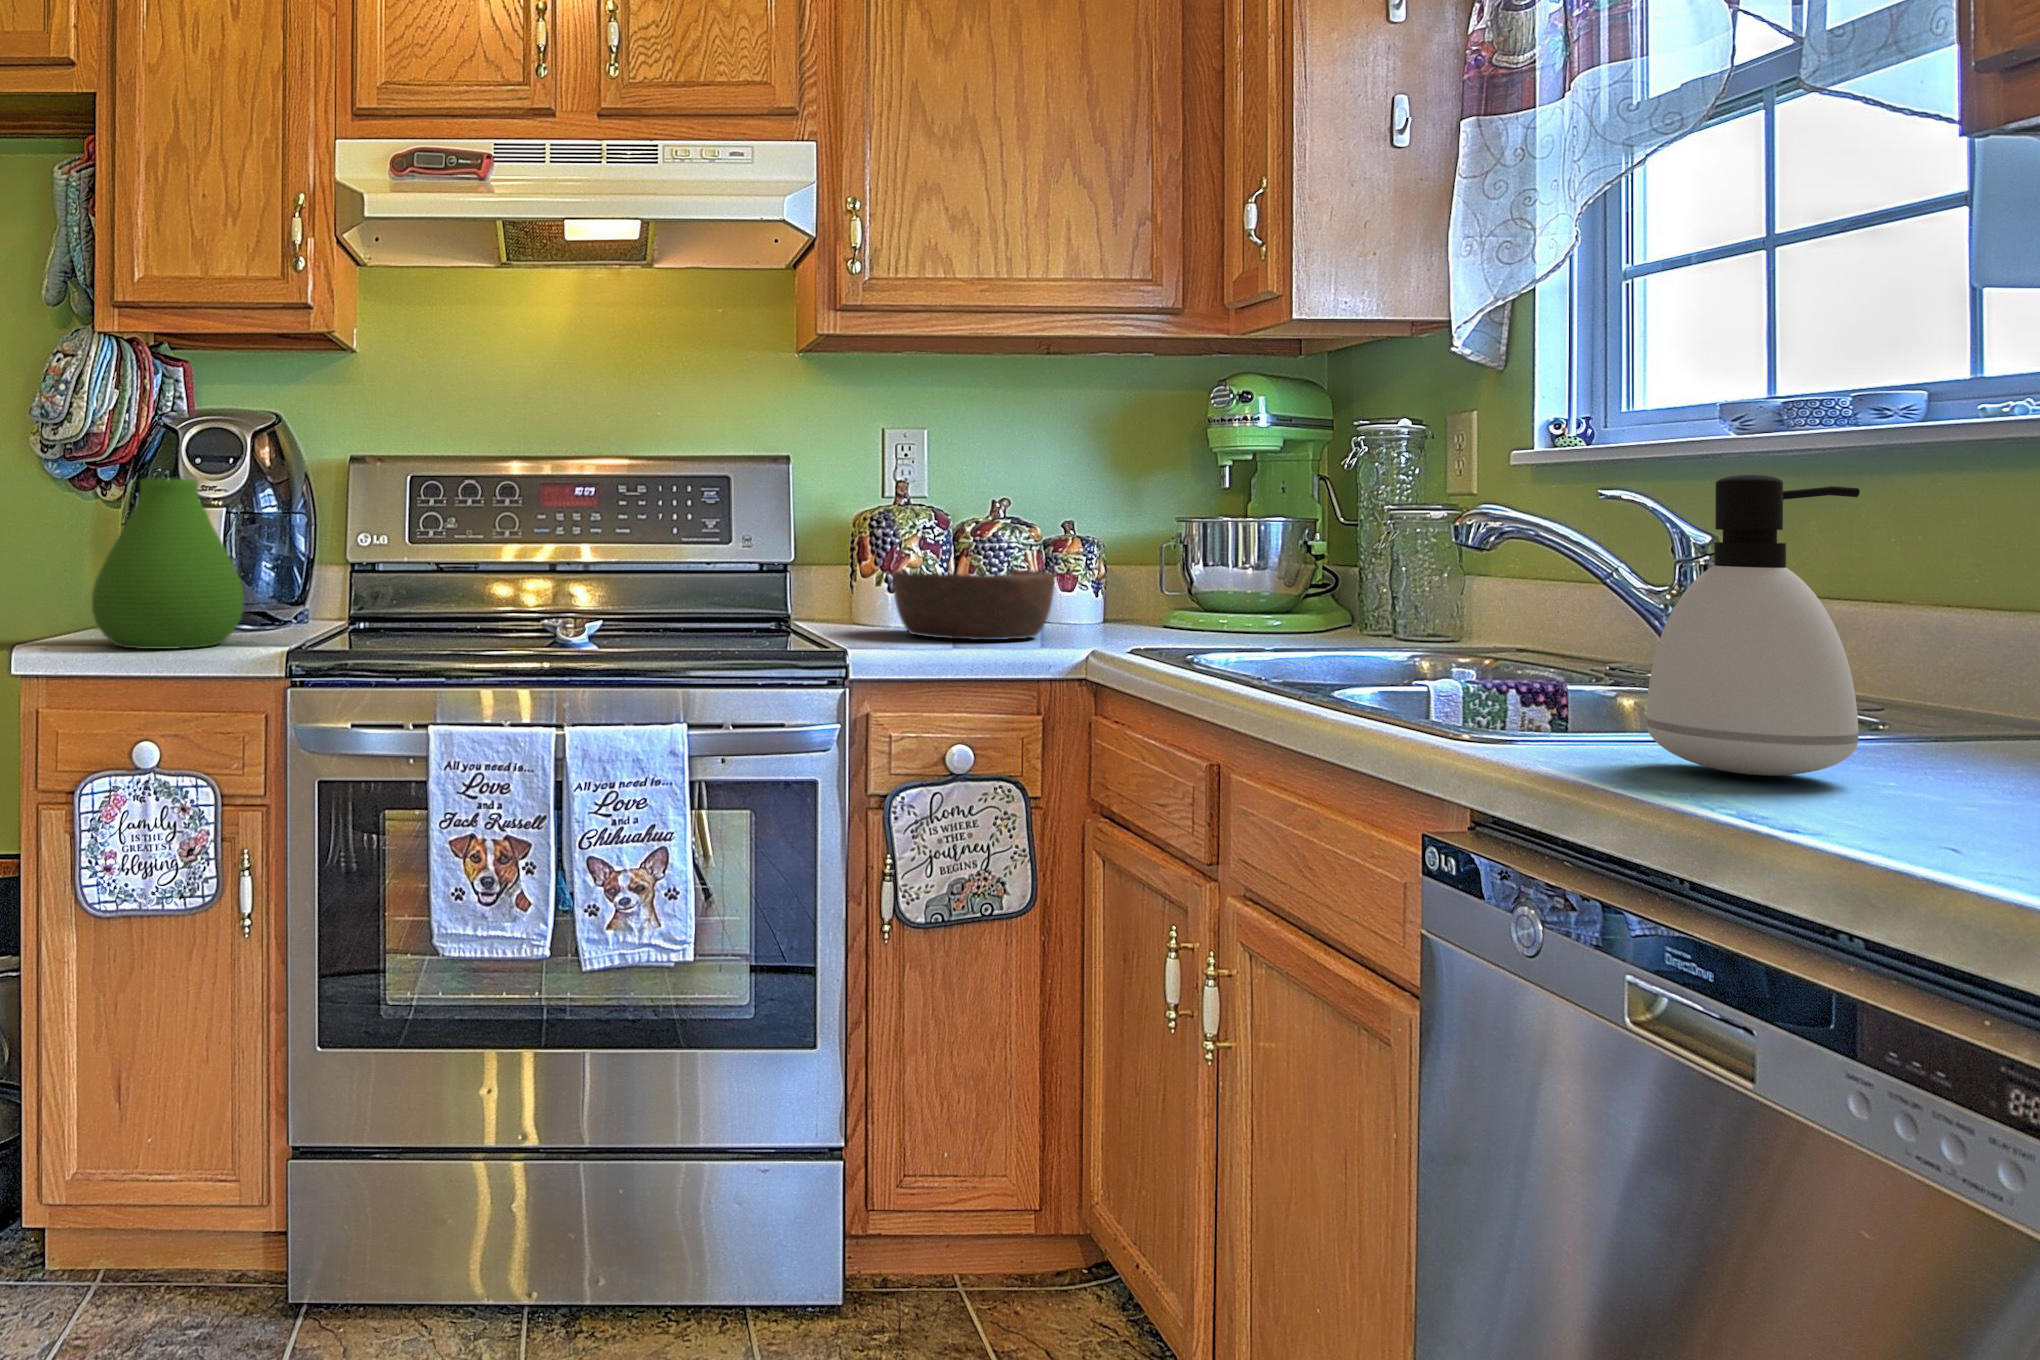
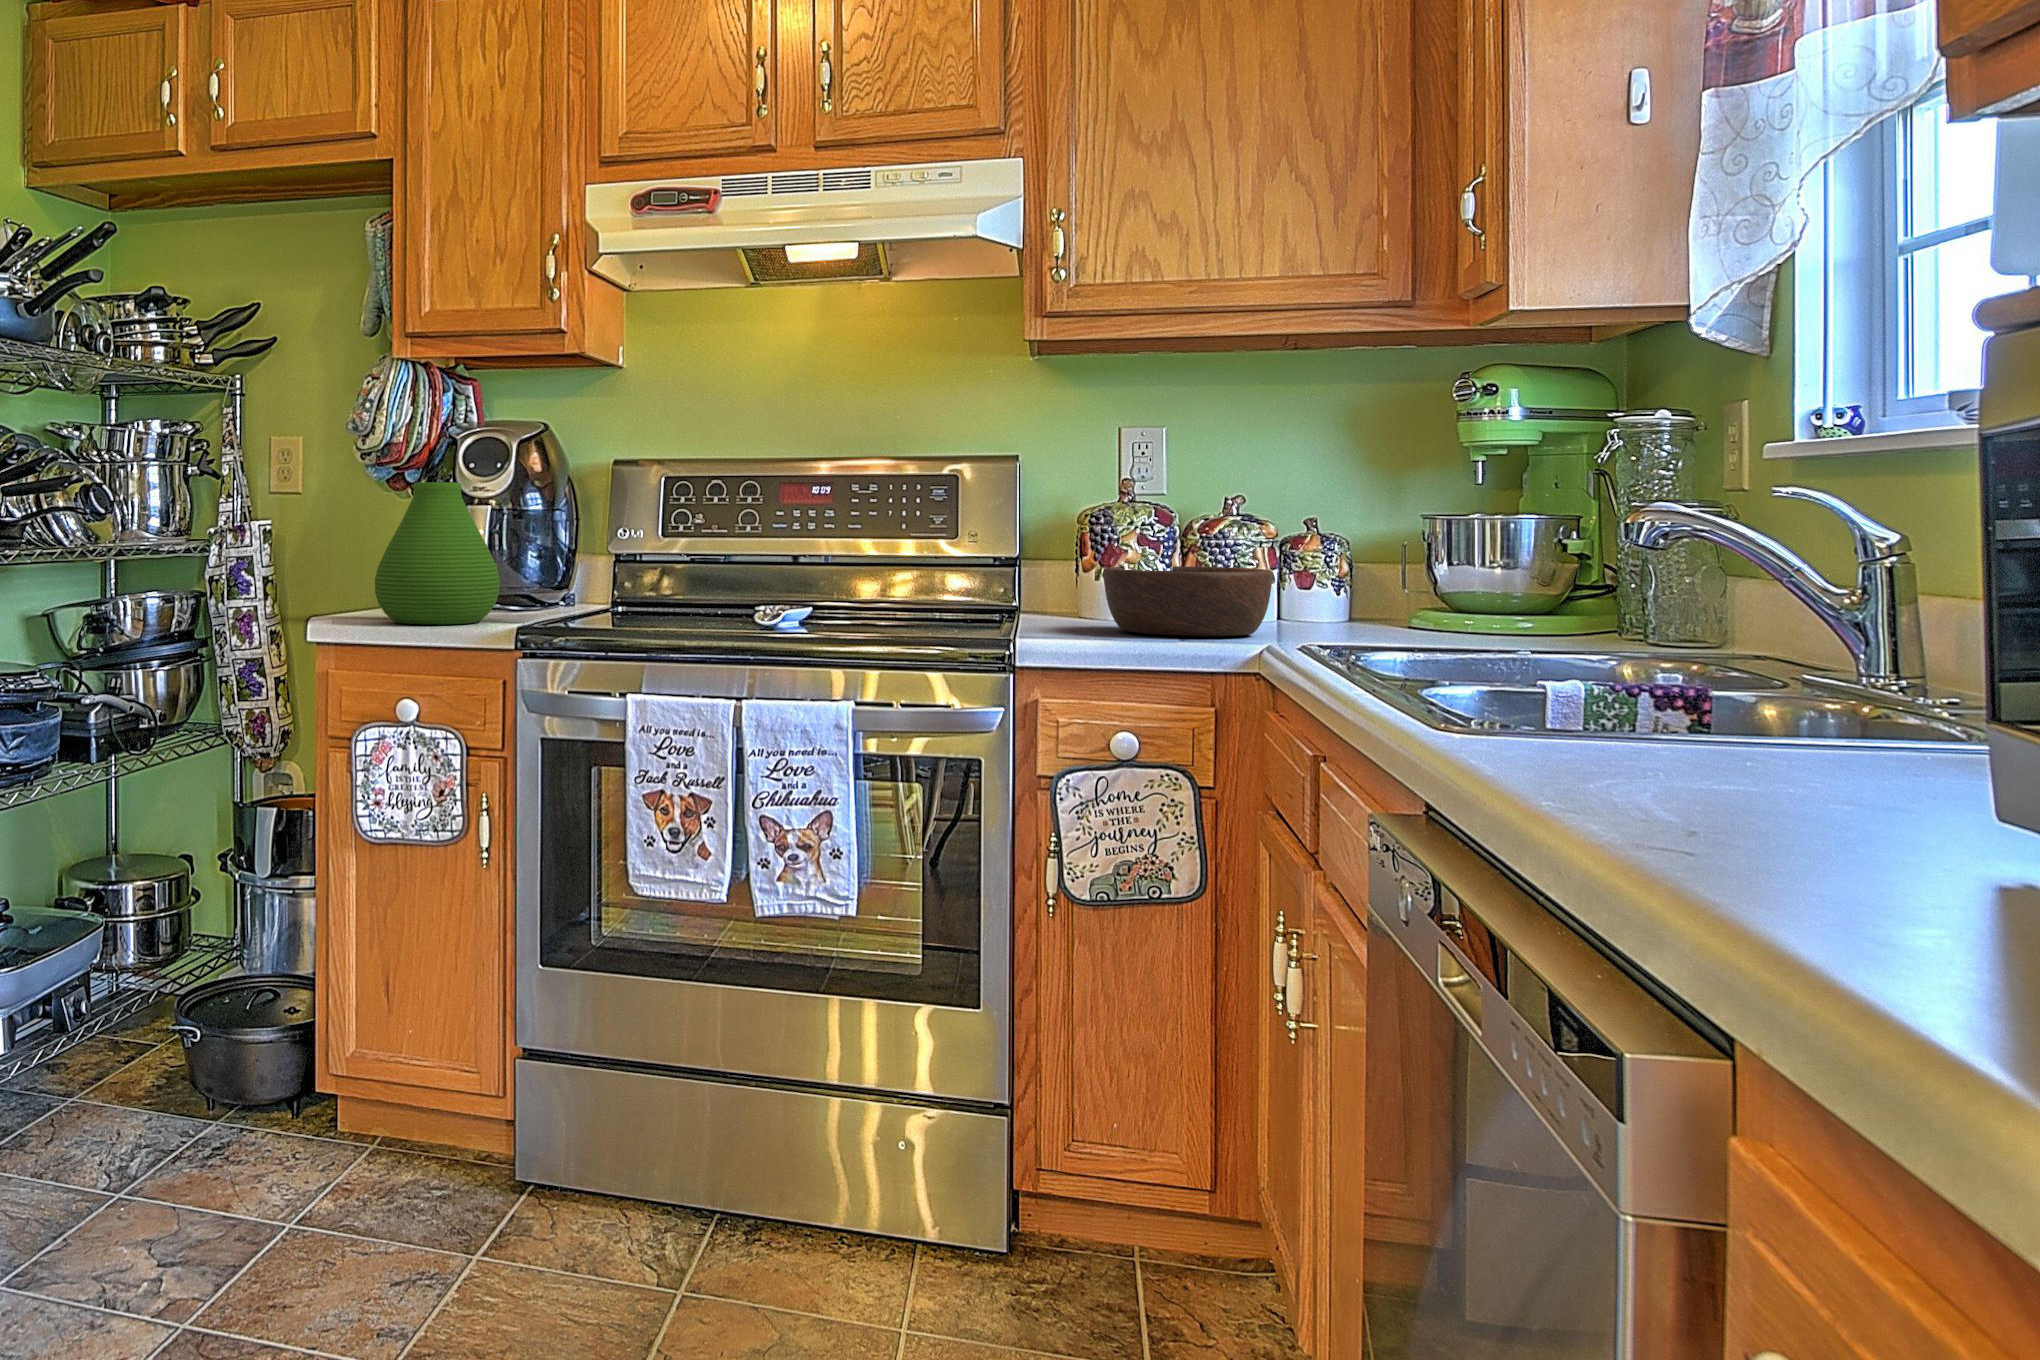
soap dispenser: present [1646,475,1860,775] -> none [1570,472,1768,756]

